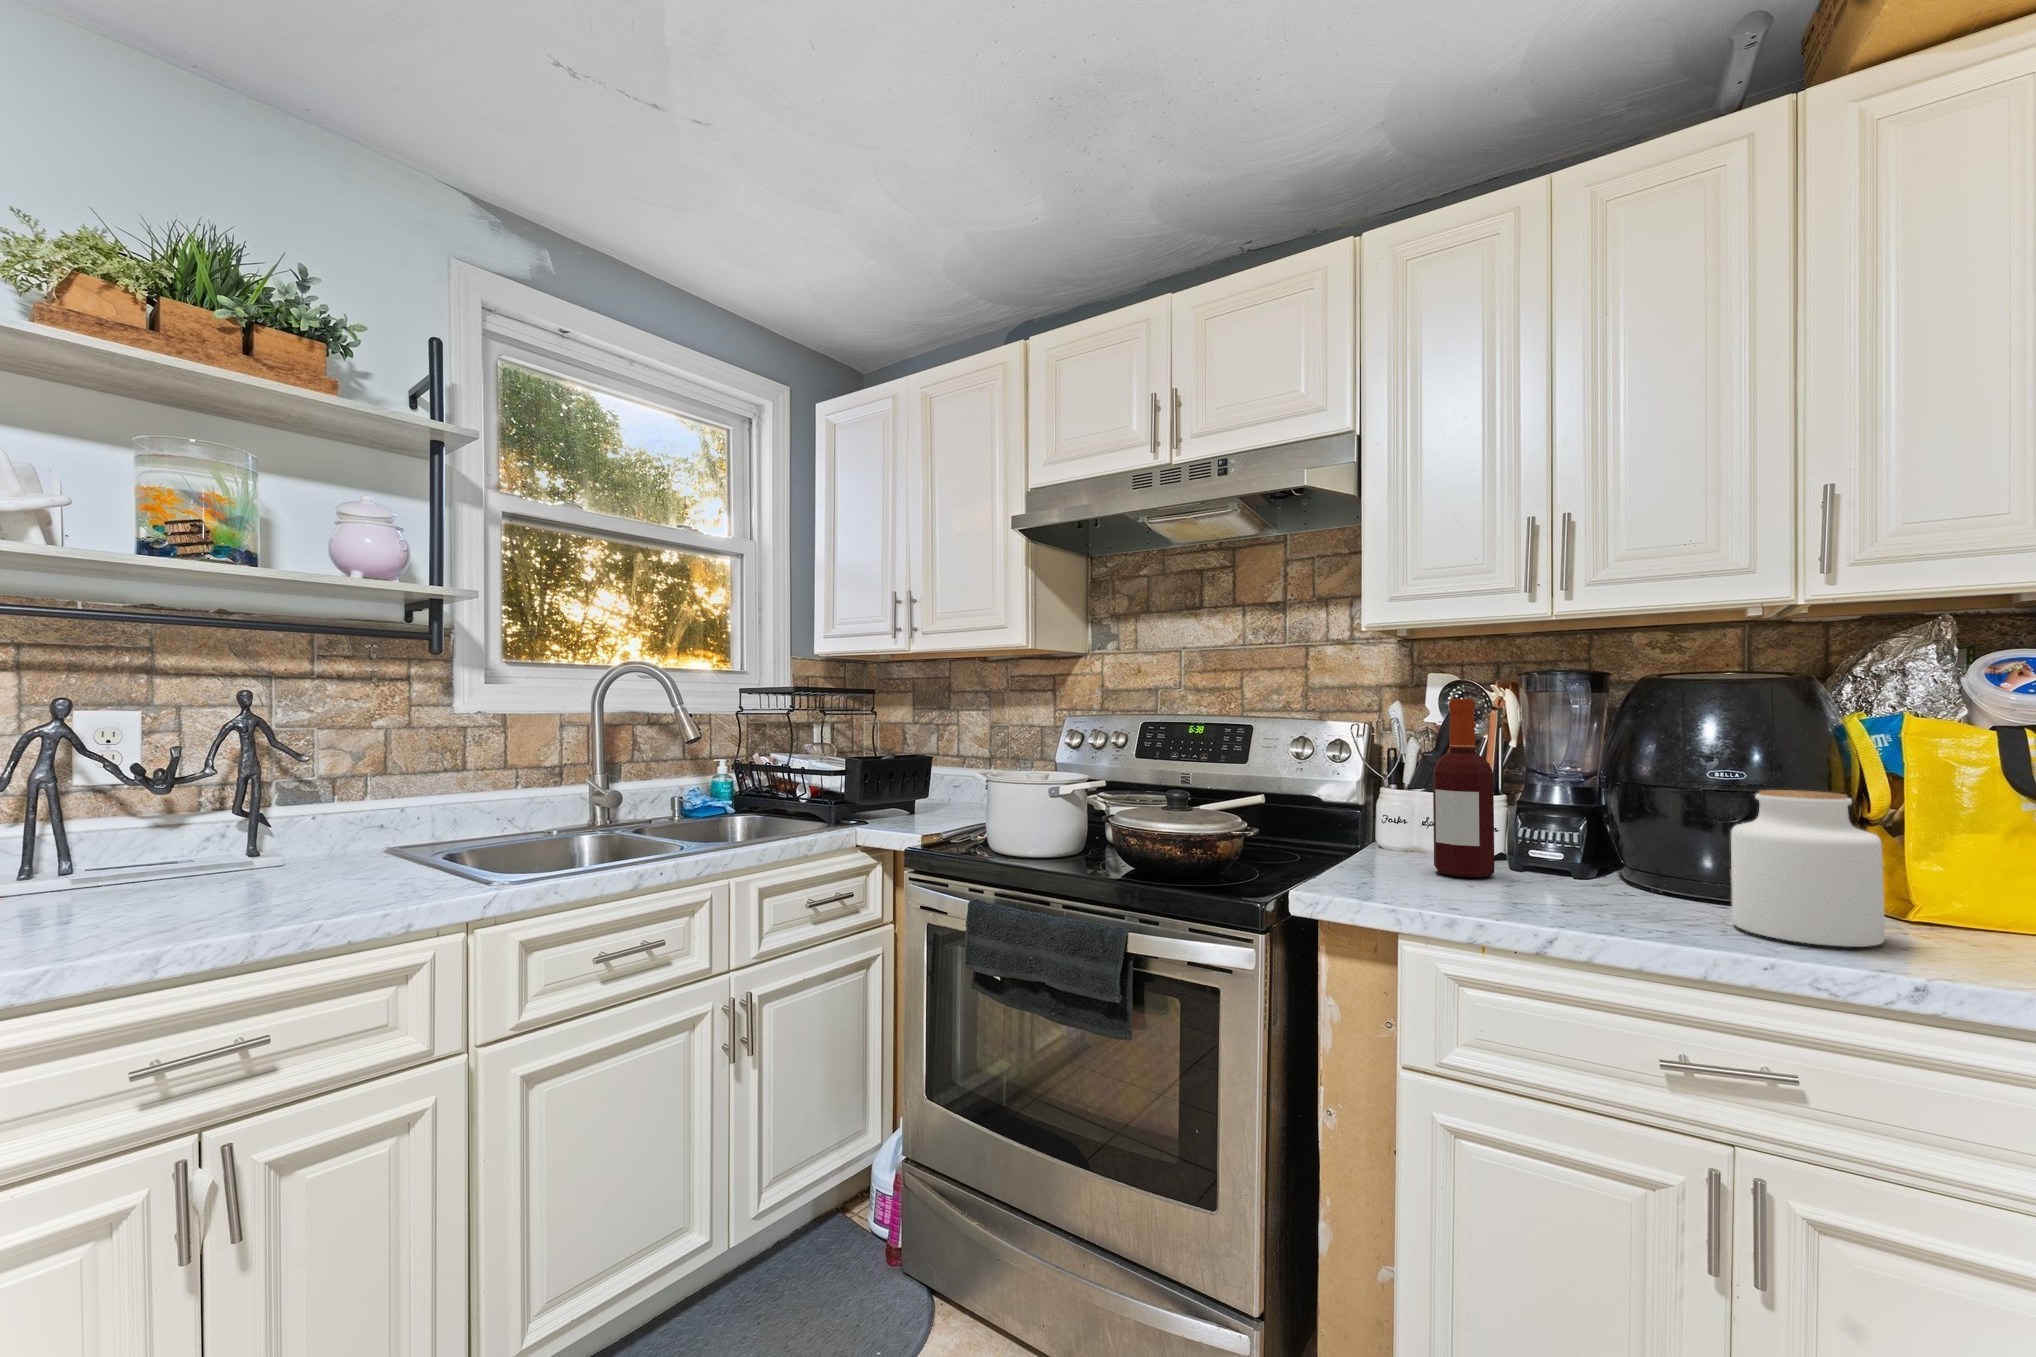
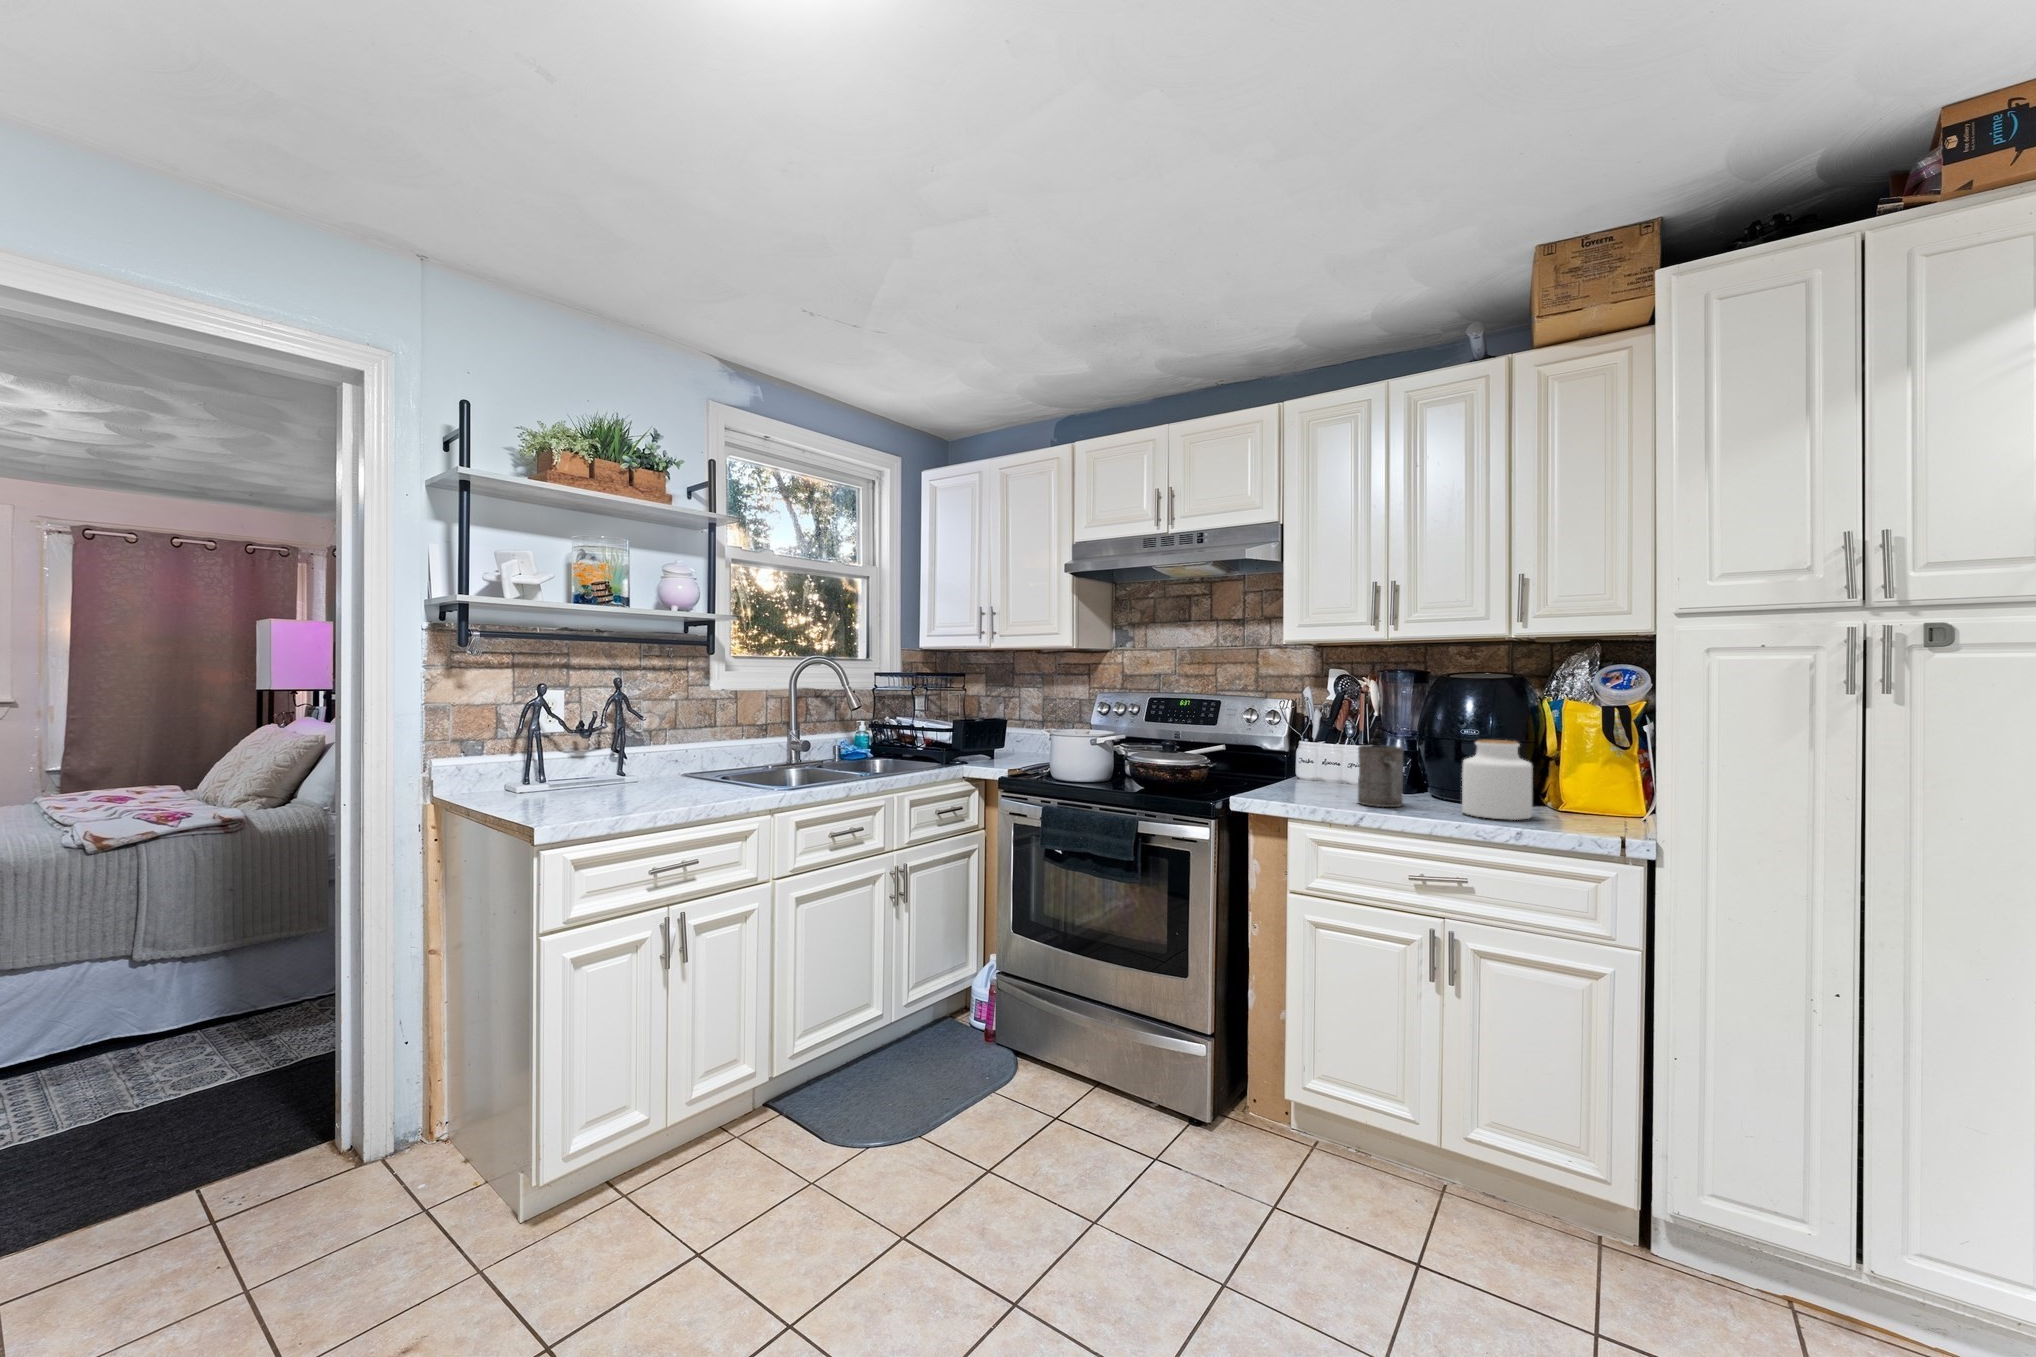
bottle: present [1433,699,1495,878] -> none [1321,687,1354,792]
mug: none [1518,799,1608,913] -> present [1358,745,1403,807]

